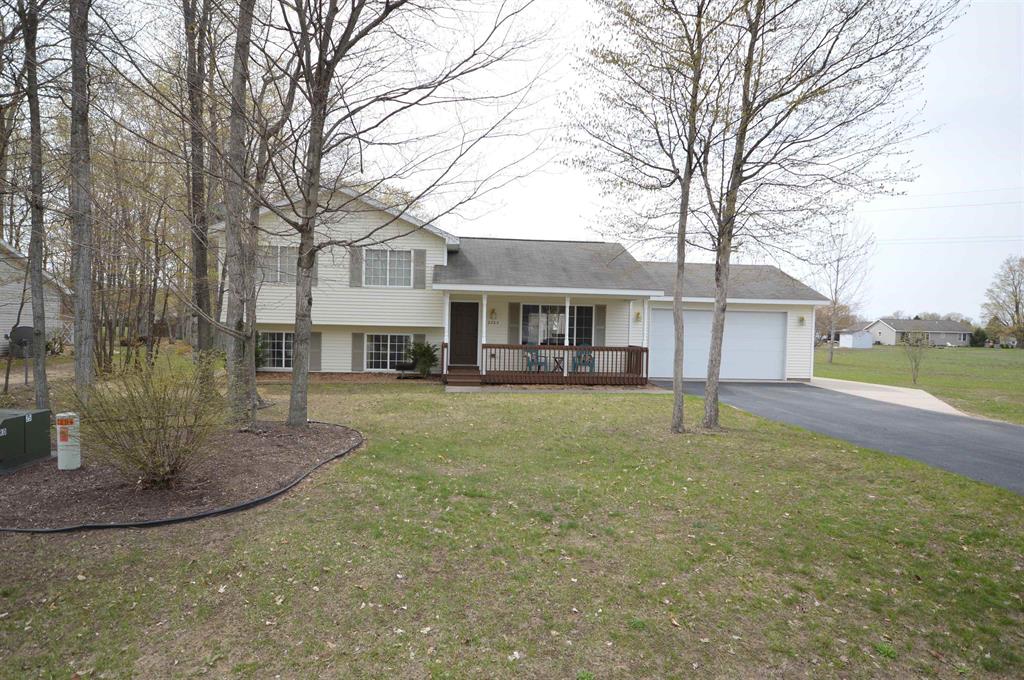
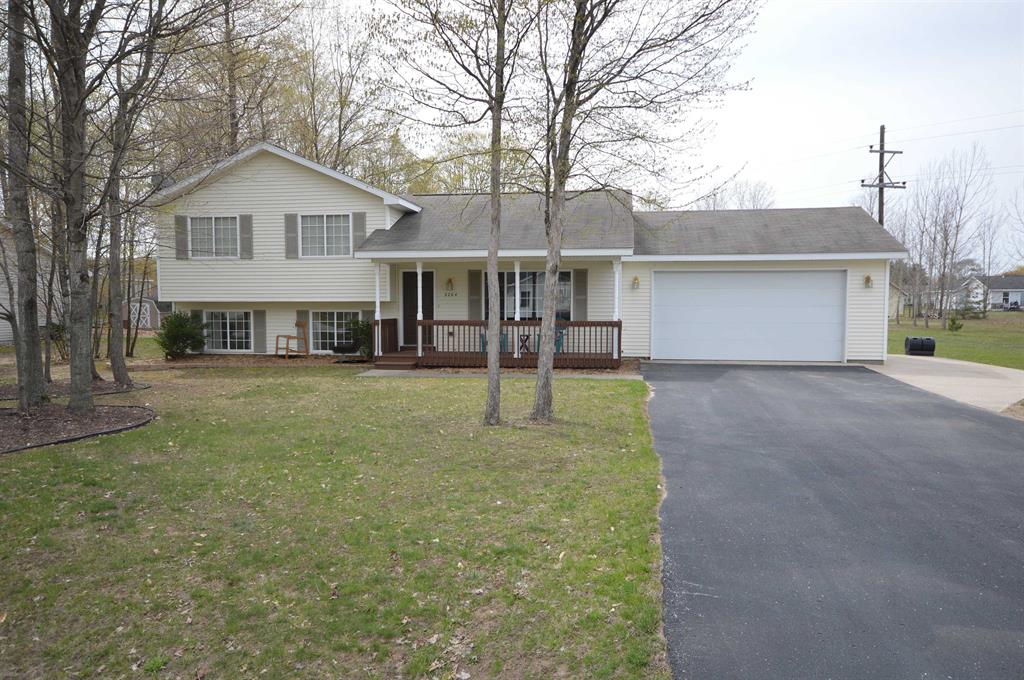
bench: none [334,342,367,375] -> present [275,320,309,359]

